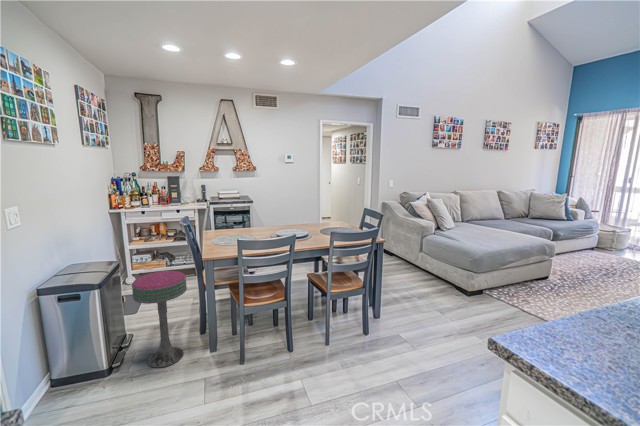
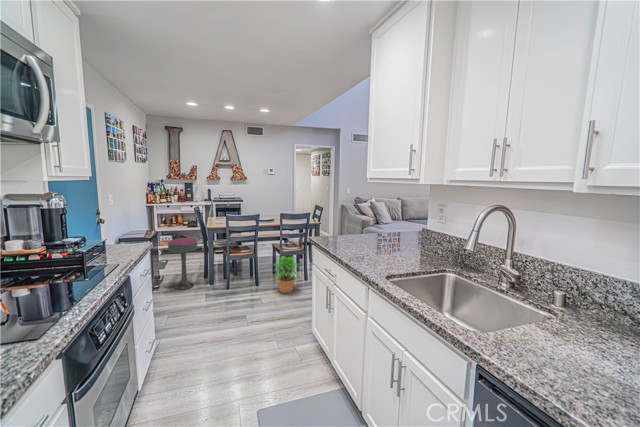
potted plant: none [322,299,378,369] -> present [274,256,298,293]

